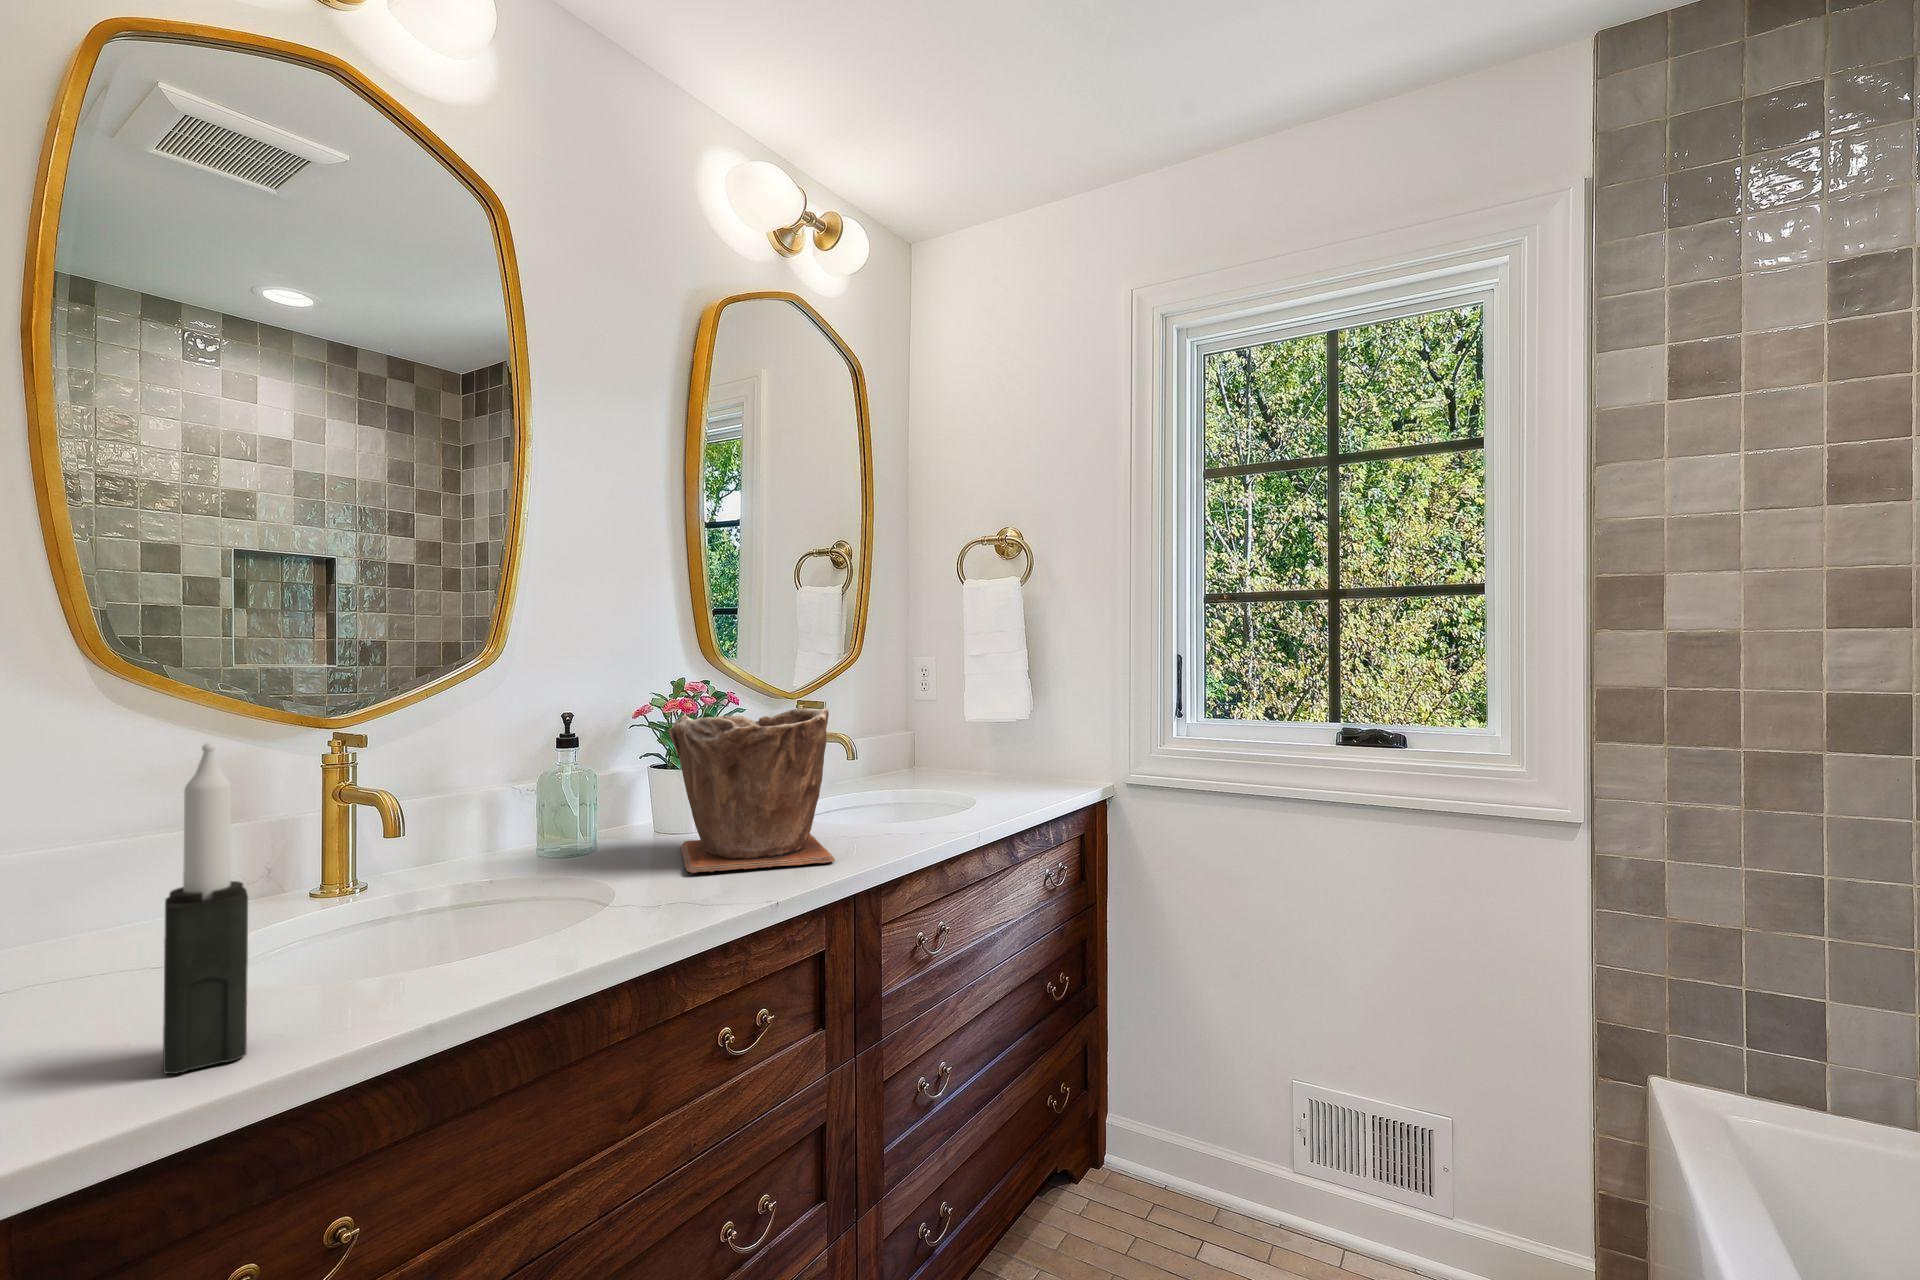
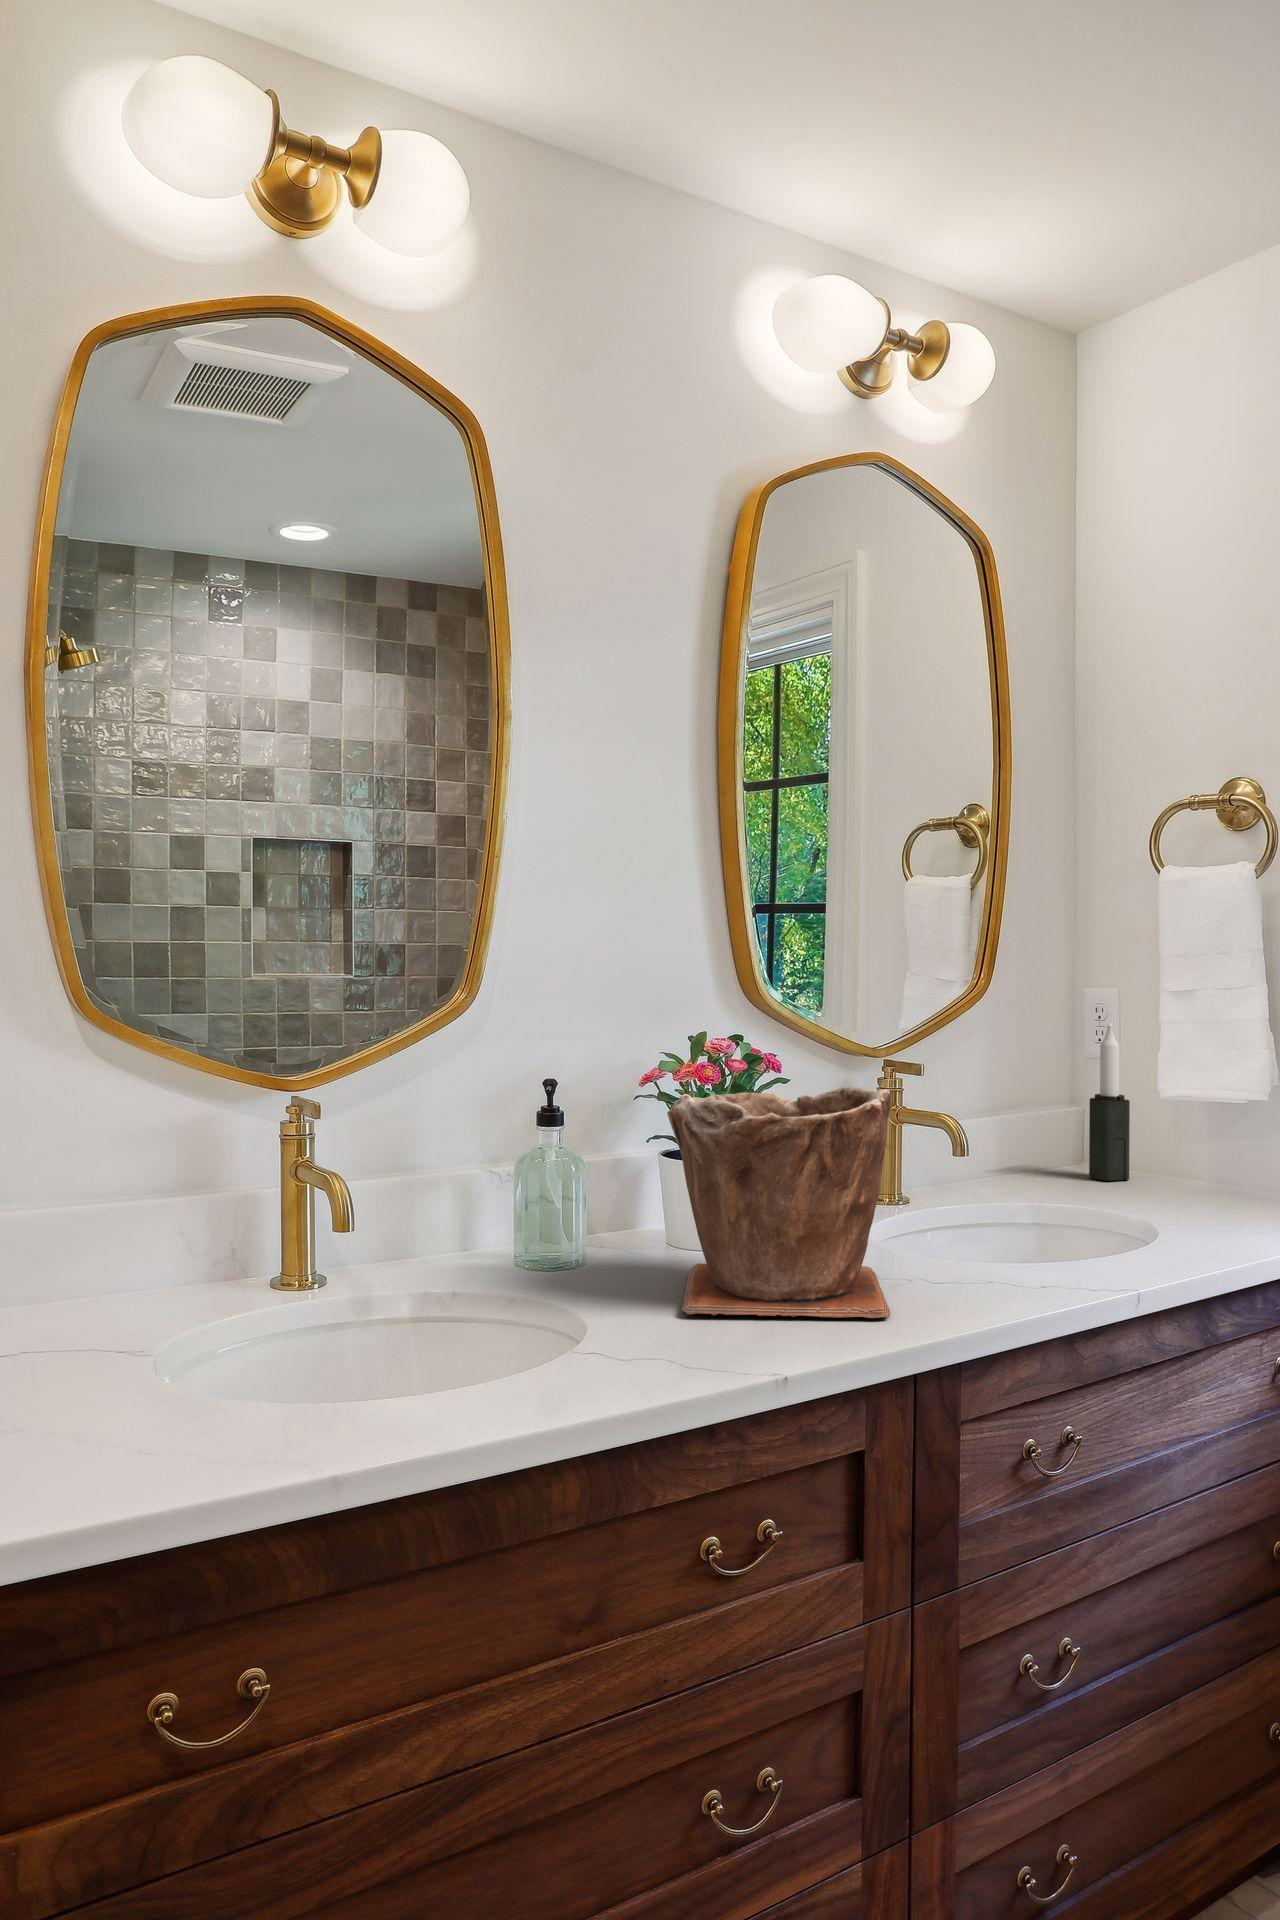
candle: present [163,743,248,1074] -> present [1089,1024,1130,1181]

